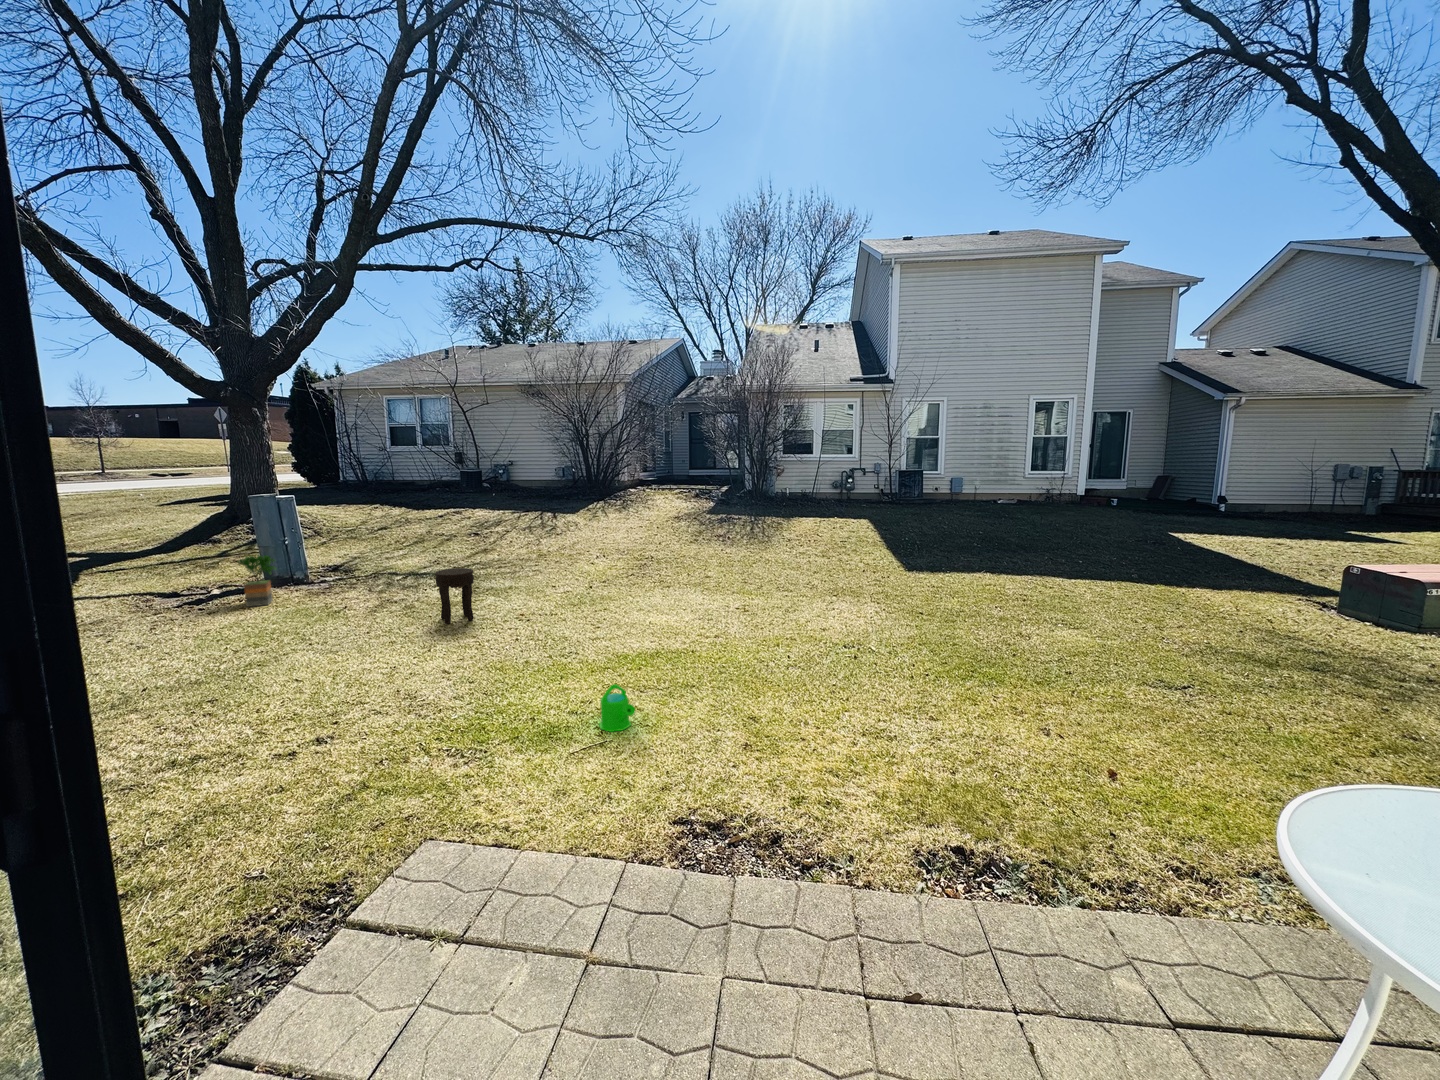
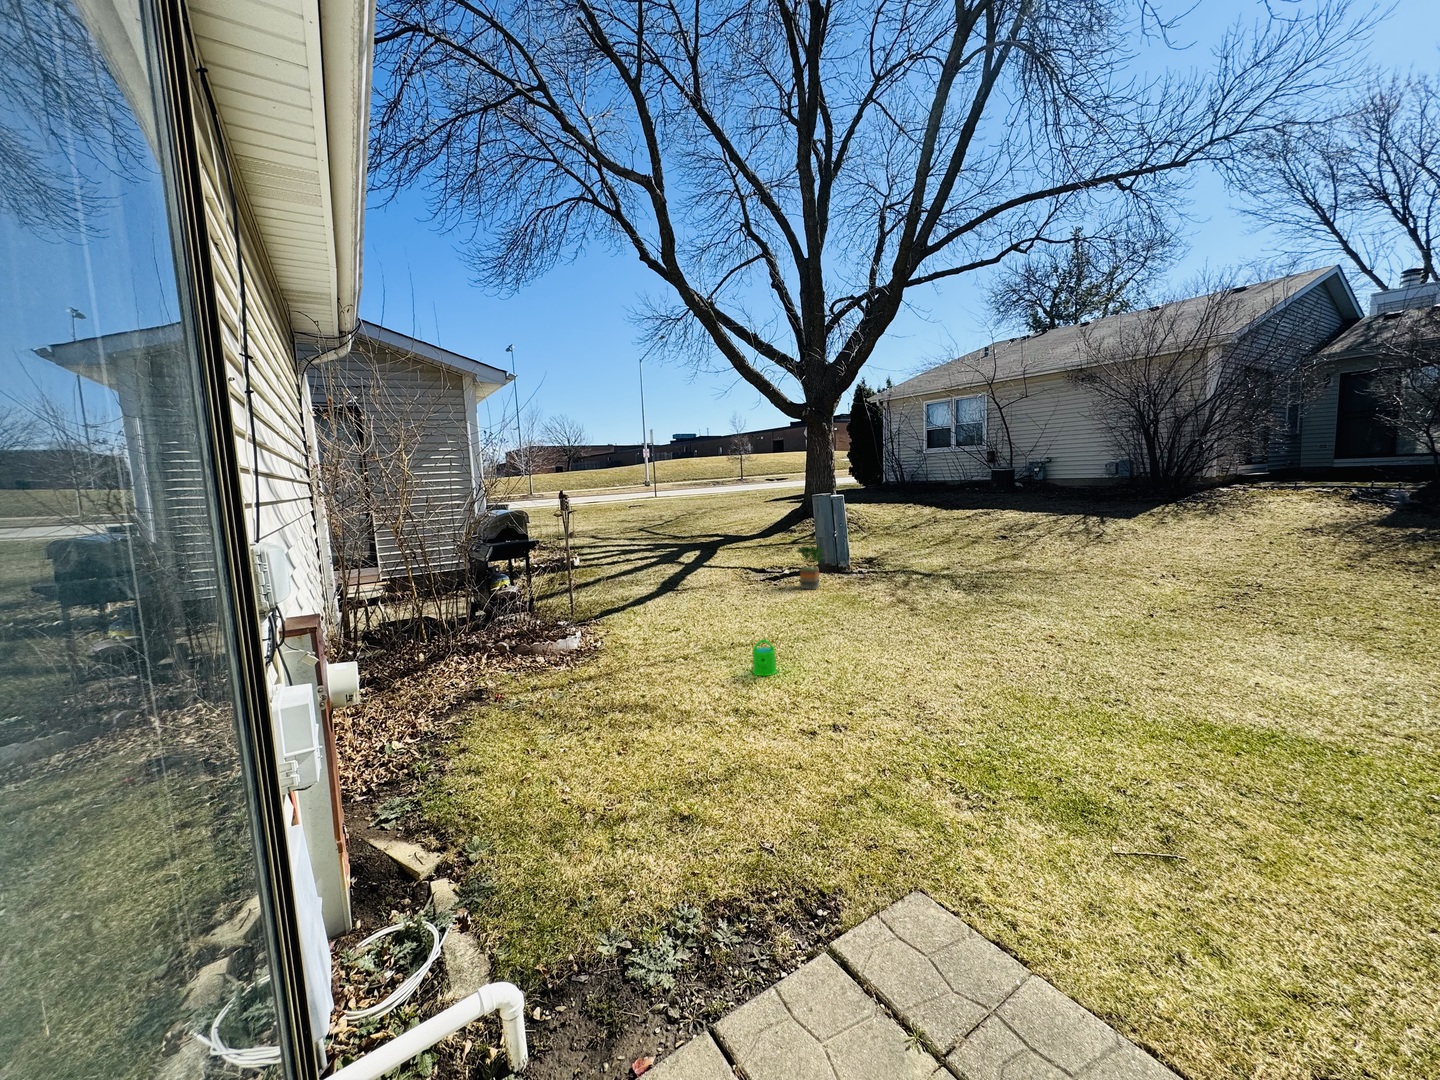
side table: present [435,568,474,624] -> none [957,574,998,634]
watering can: present [599,684,635,732] -> present [752,639,777,676]

